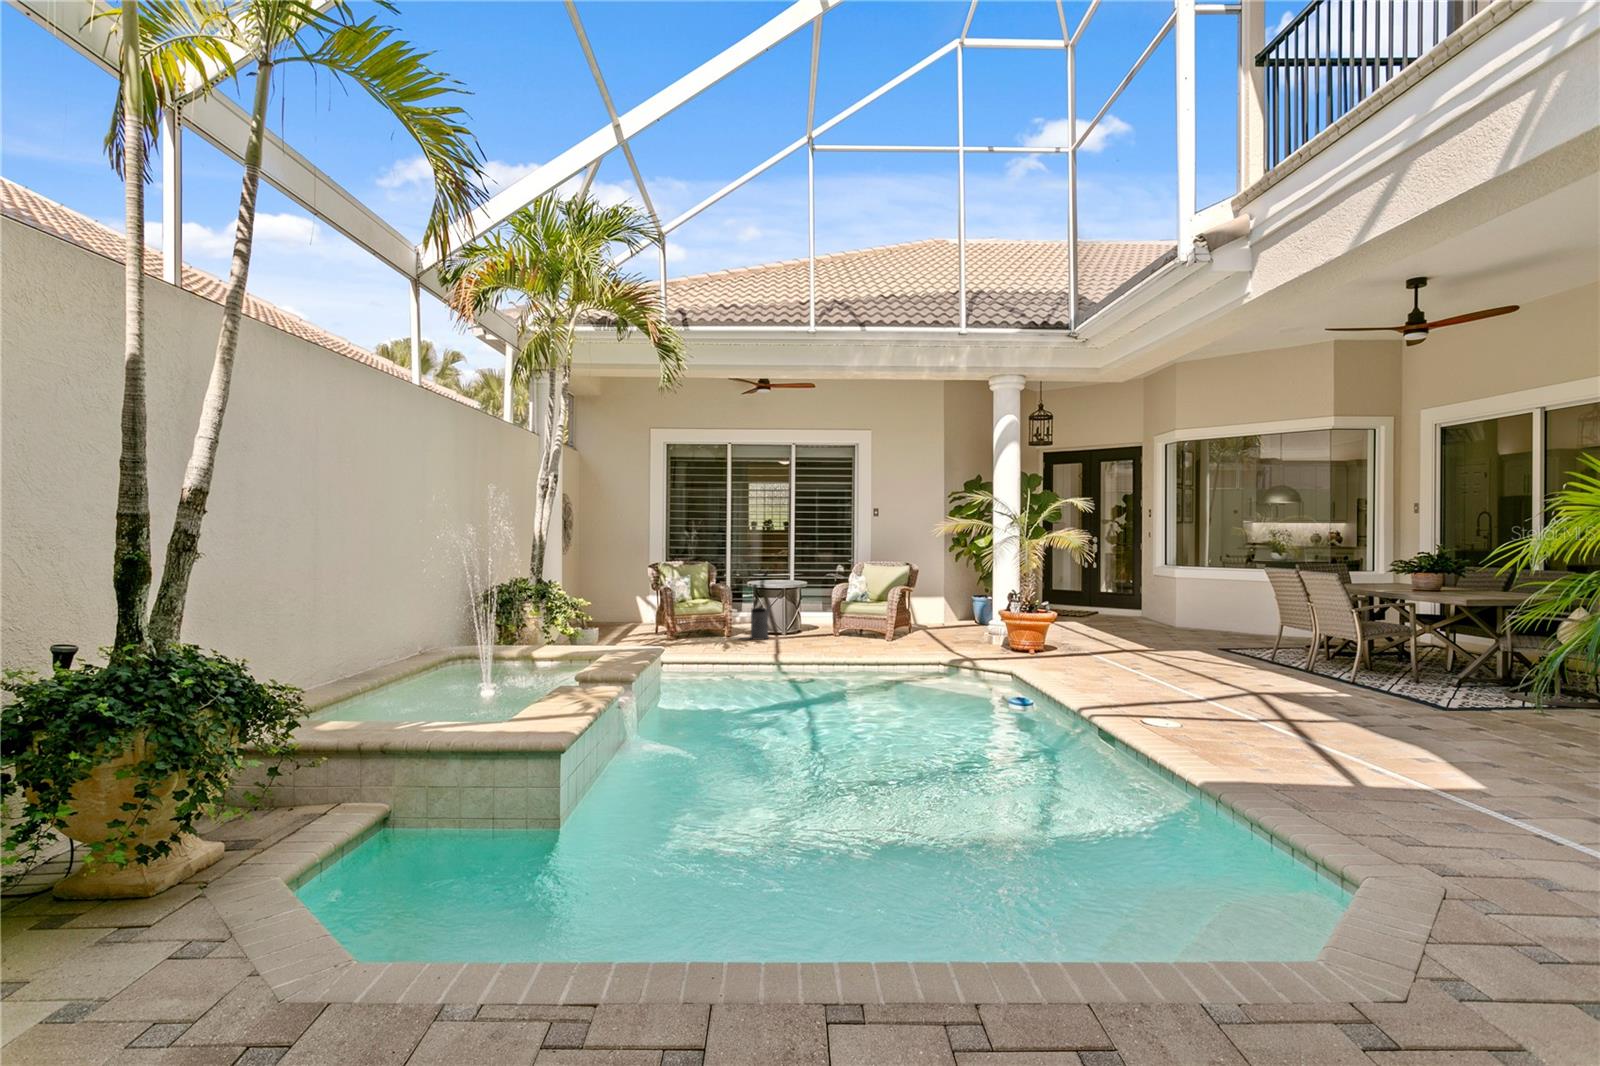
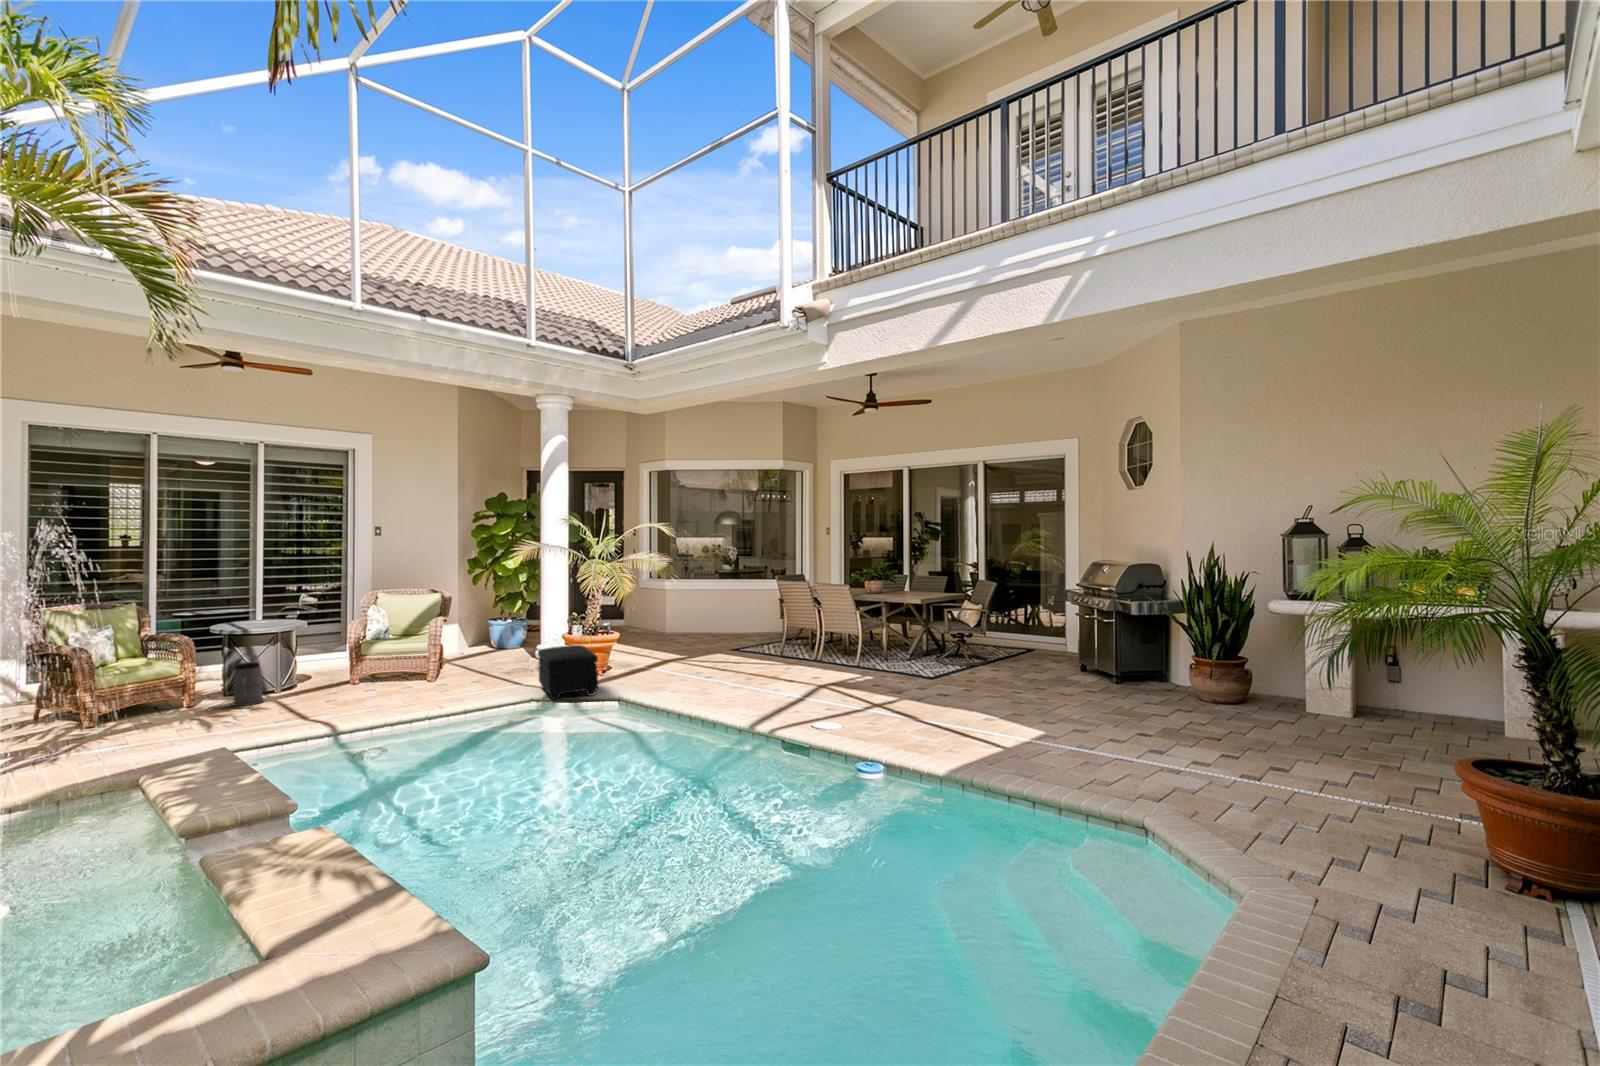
ottoman: none [951,619,1002,668] -> present [538,645,598,699]

